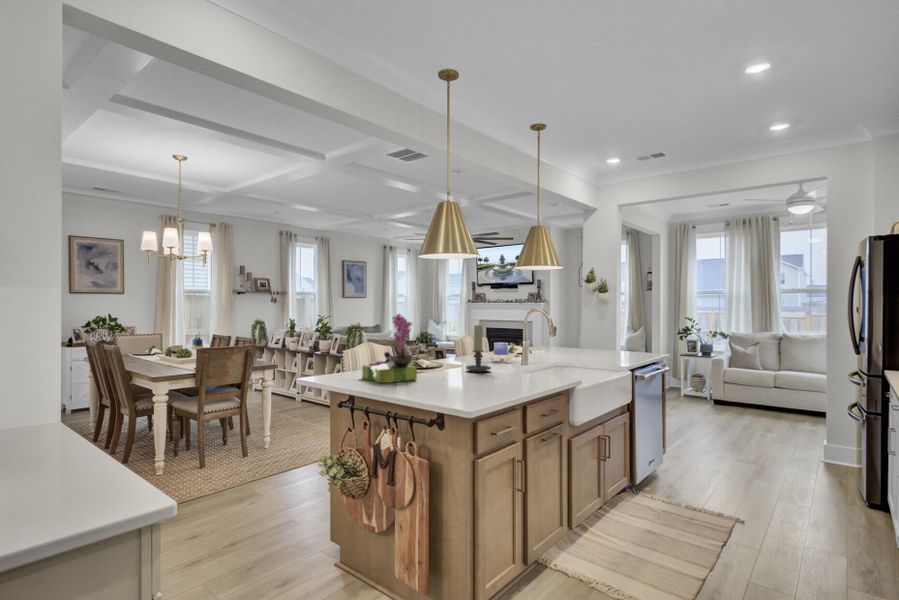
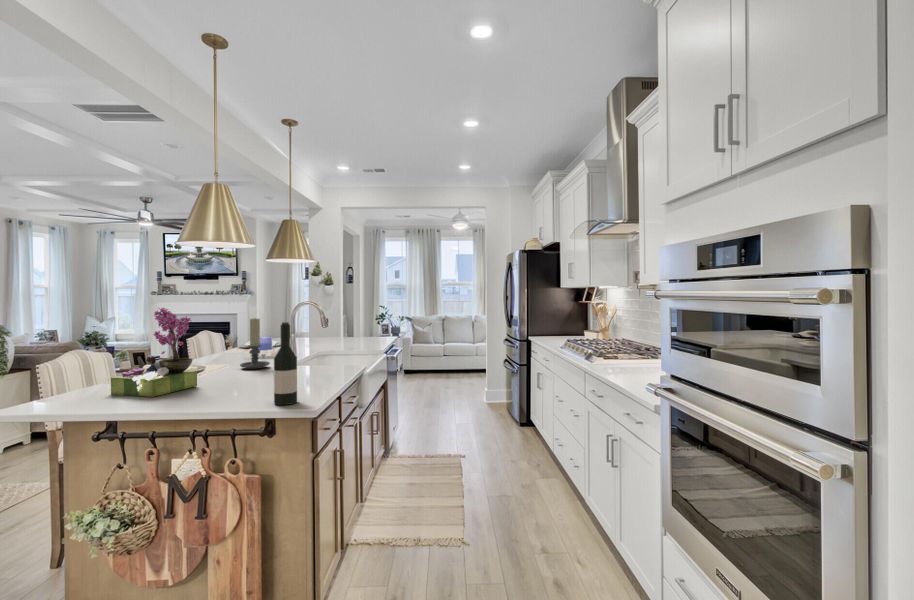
wine bottle: none [444,328,465,403] -> present [274,322,297,405]

